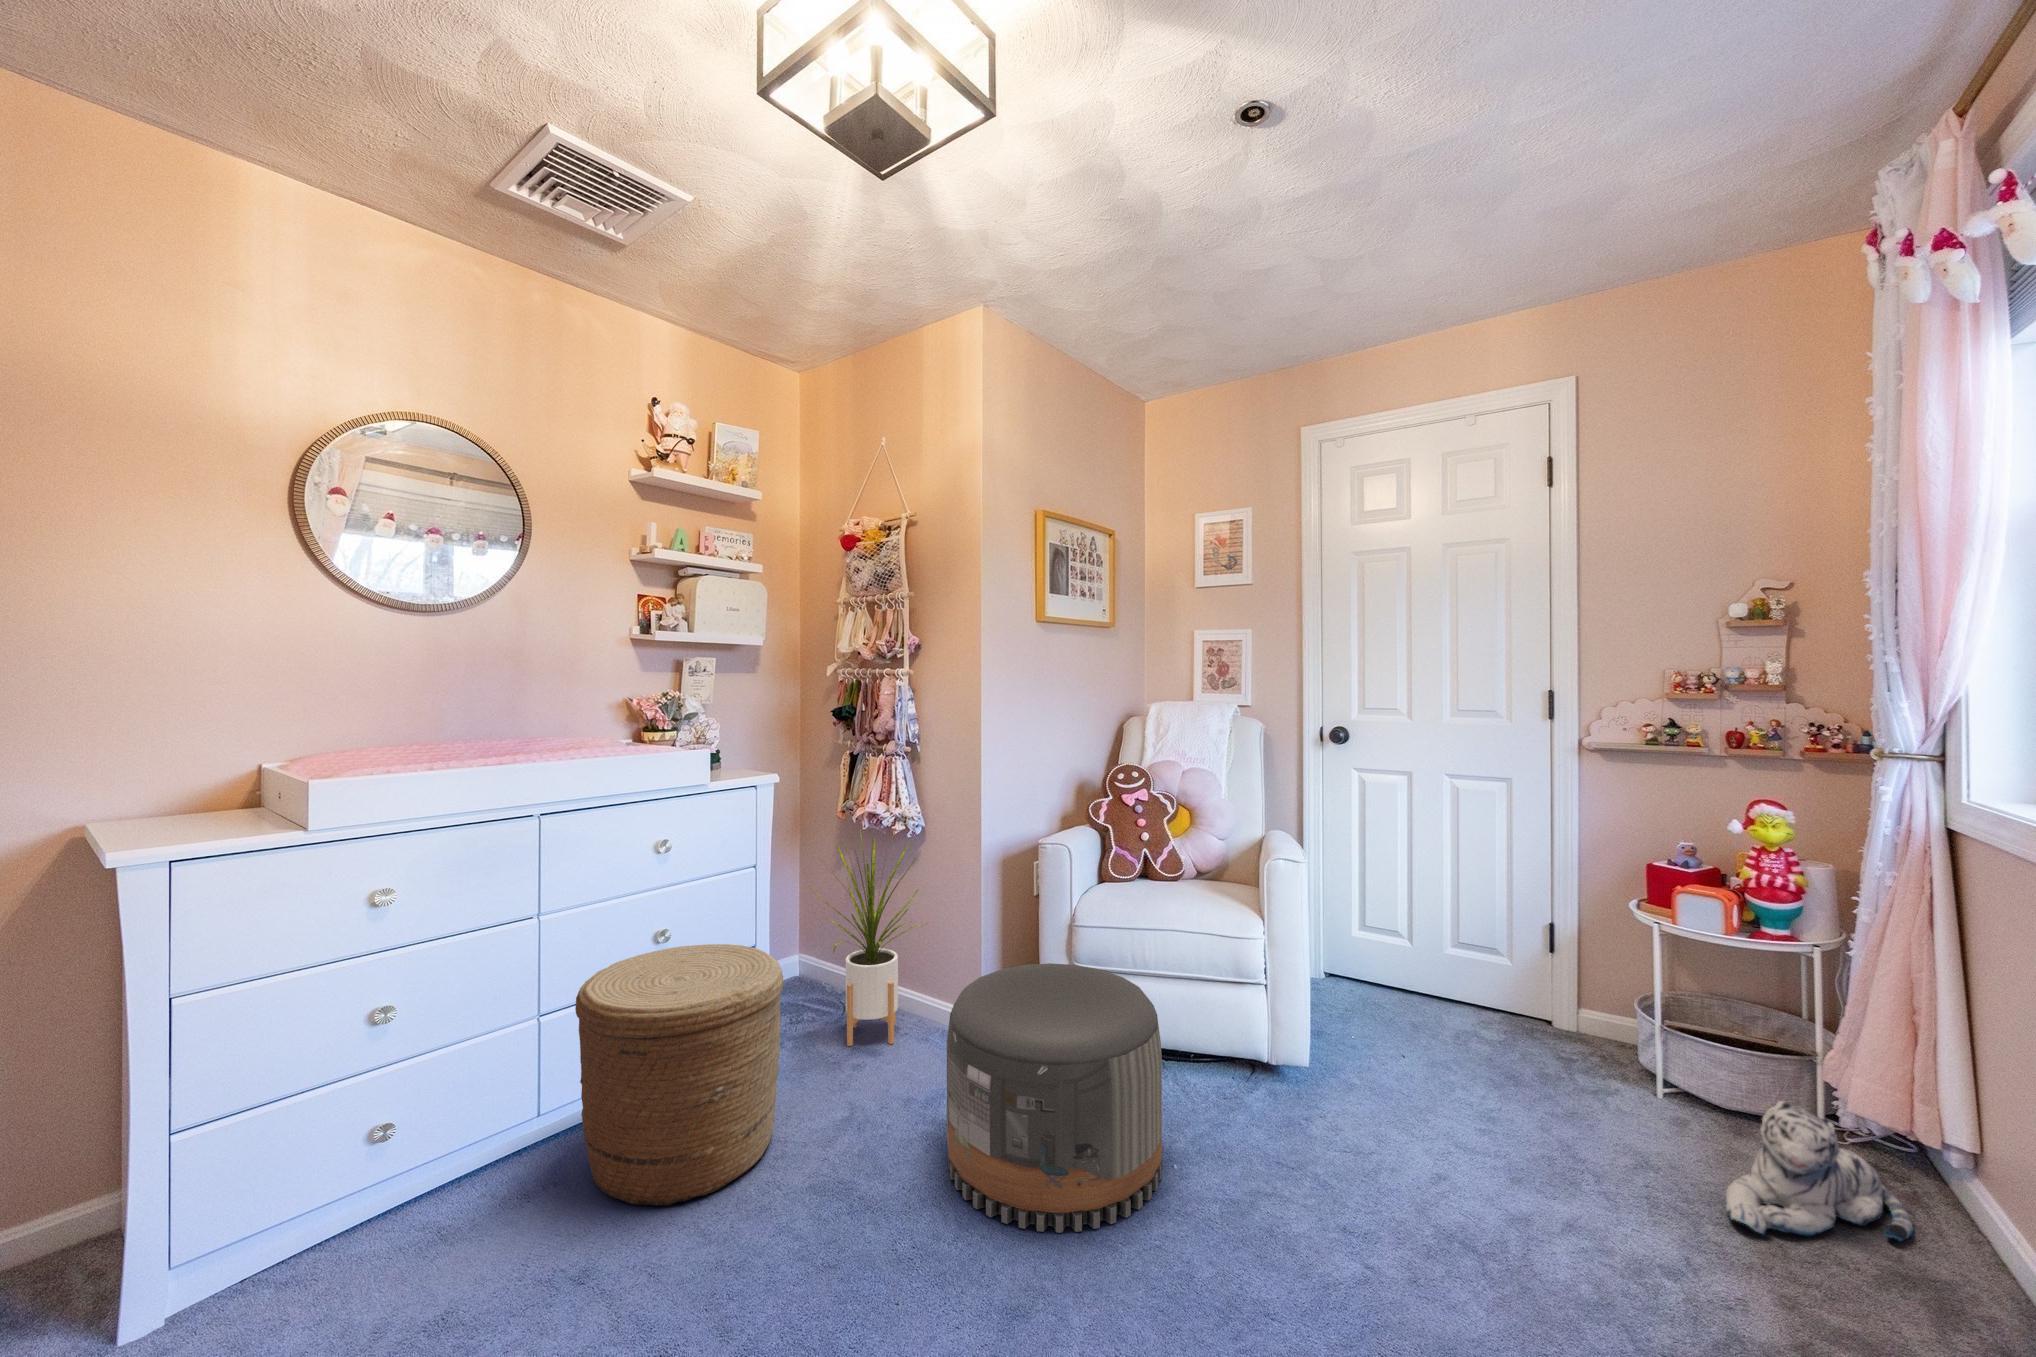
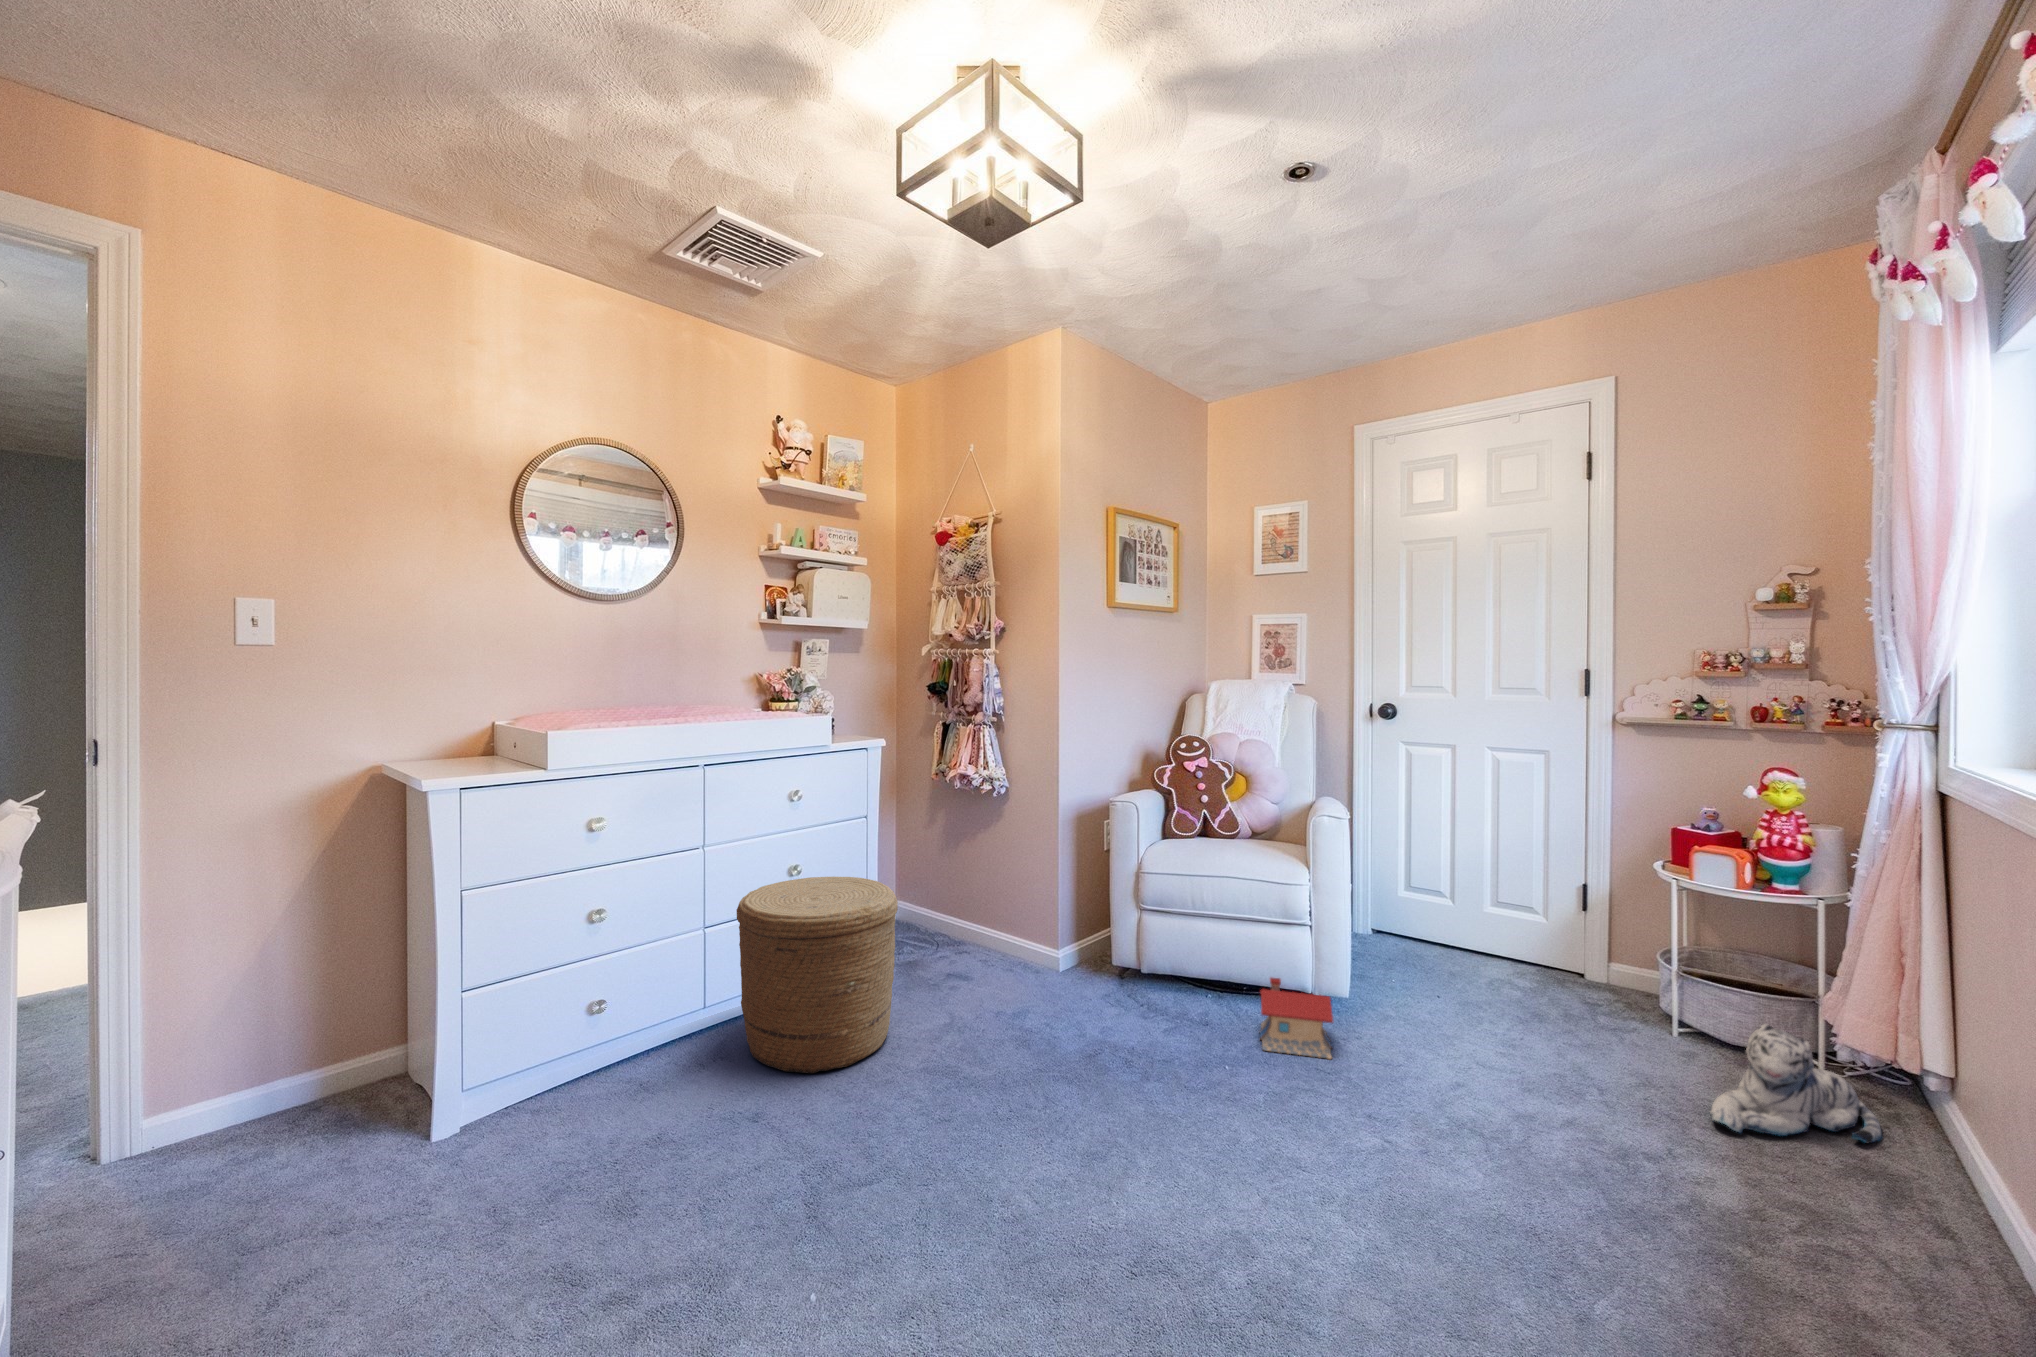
house plant: present [808,830,927,1046] -> none [909,786,1012,973]
pouf: present [947,963,1162,1232] -> none [1033,899,1215,1105]
toy house: none [1210,1049,1297,1149] -> present [1260,978,1333,1059]

